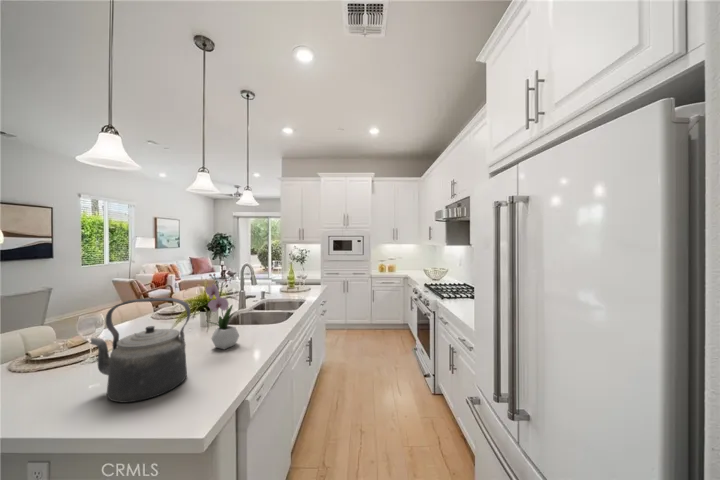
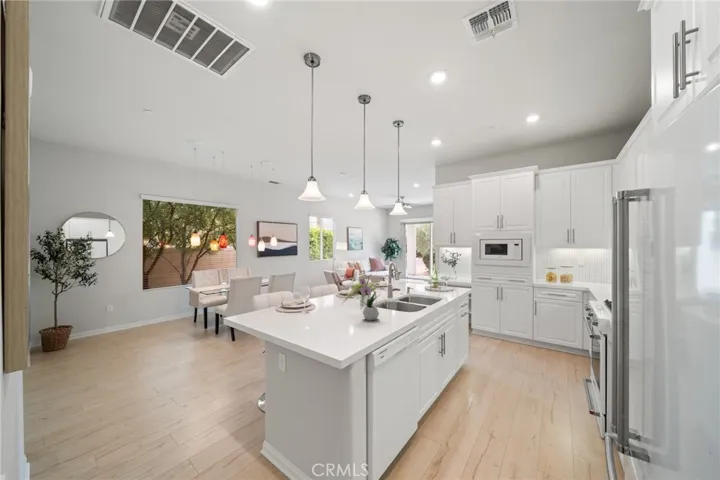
kettle: present [90,298,190,402] -> none [305,281,347,335]

